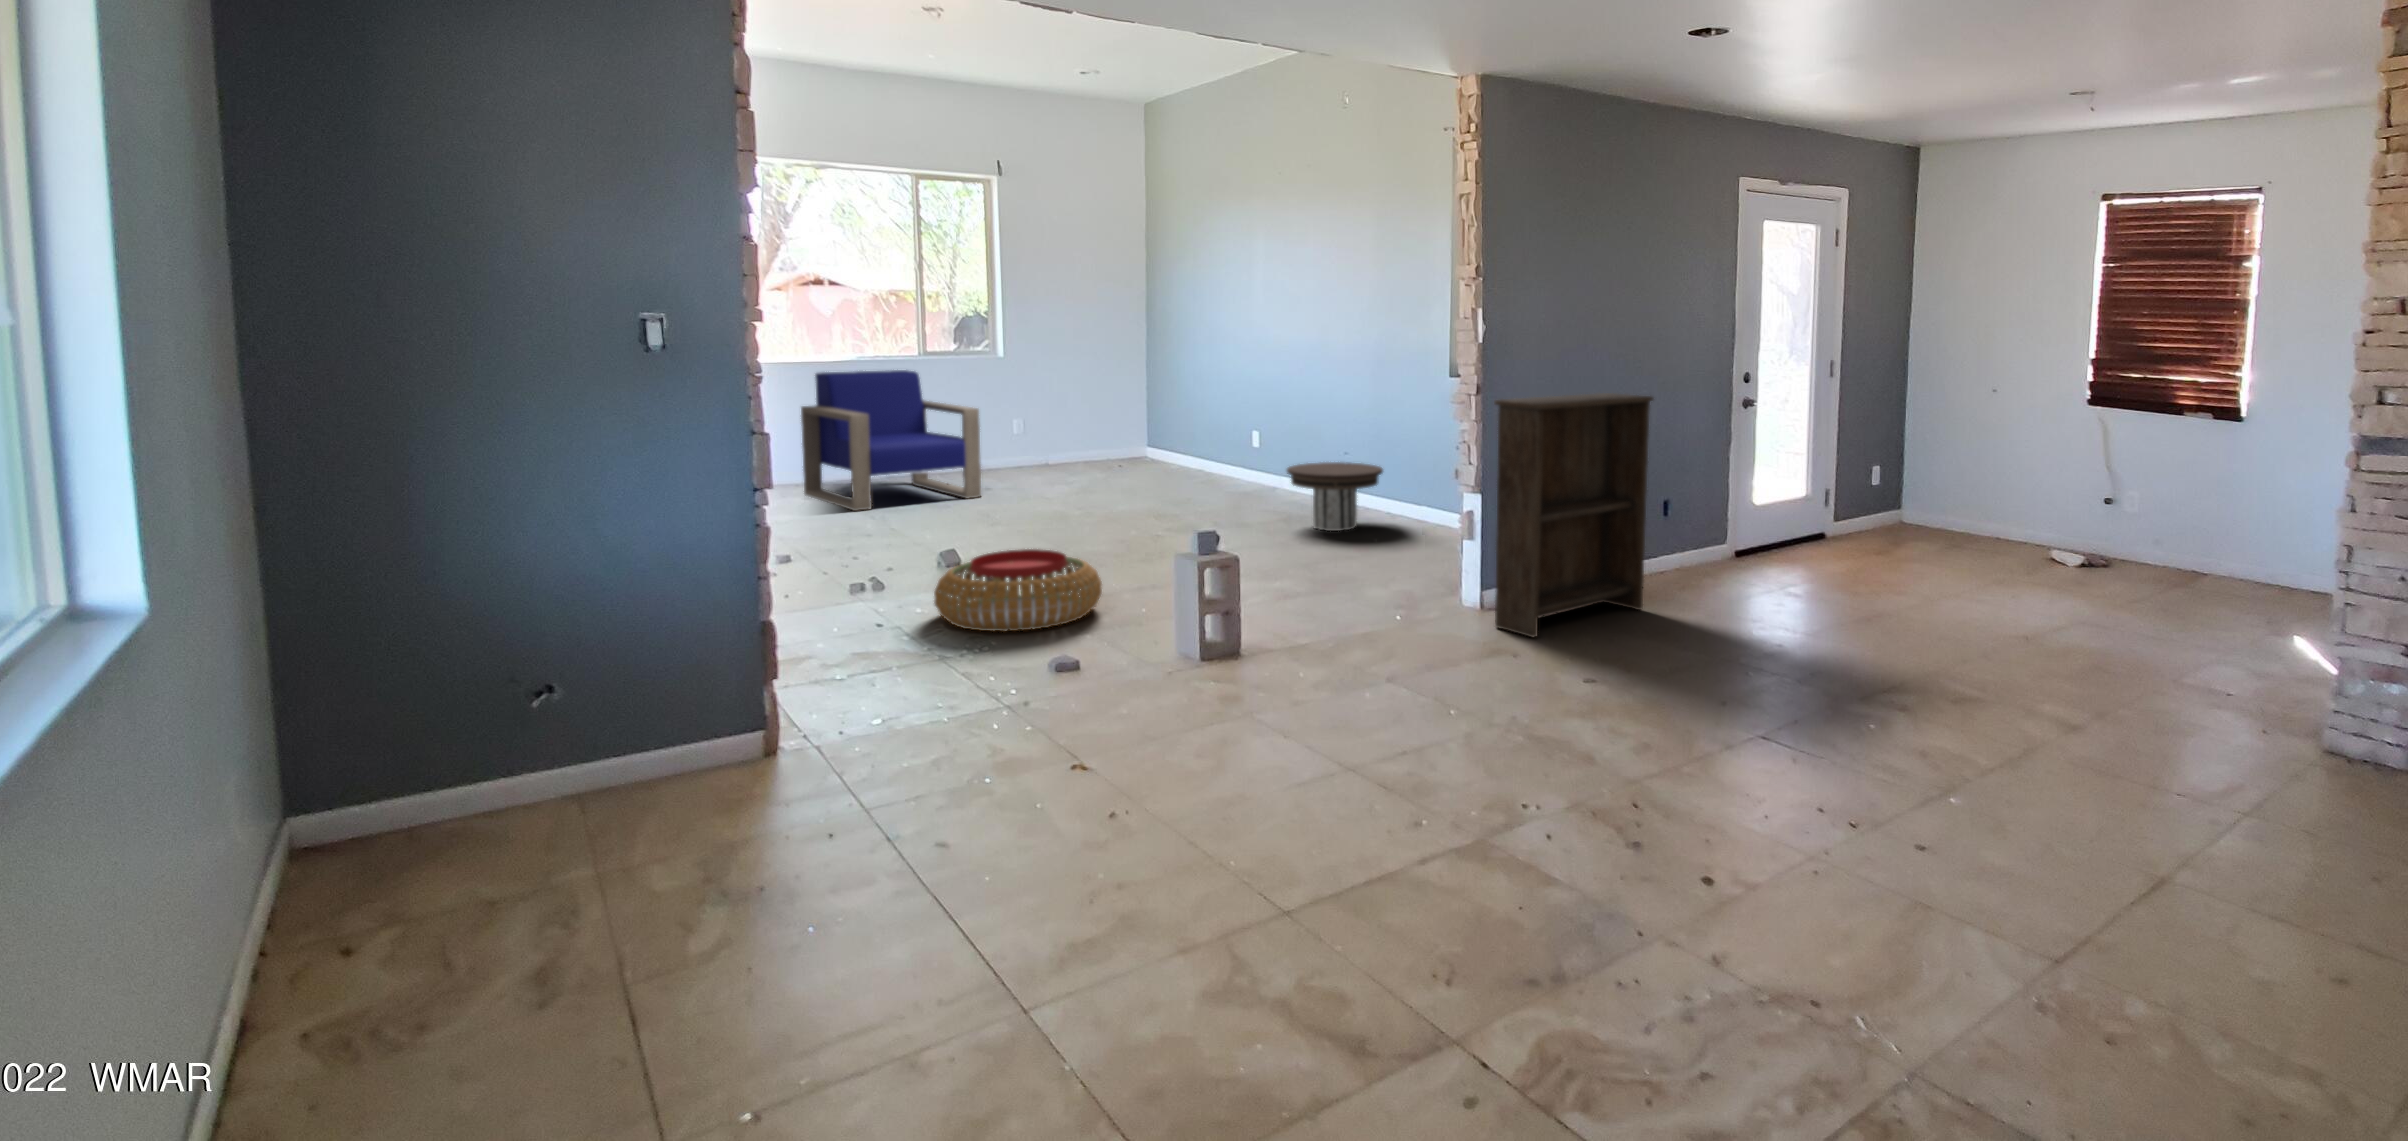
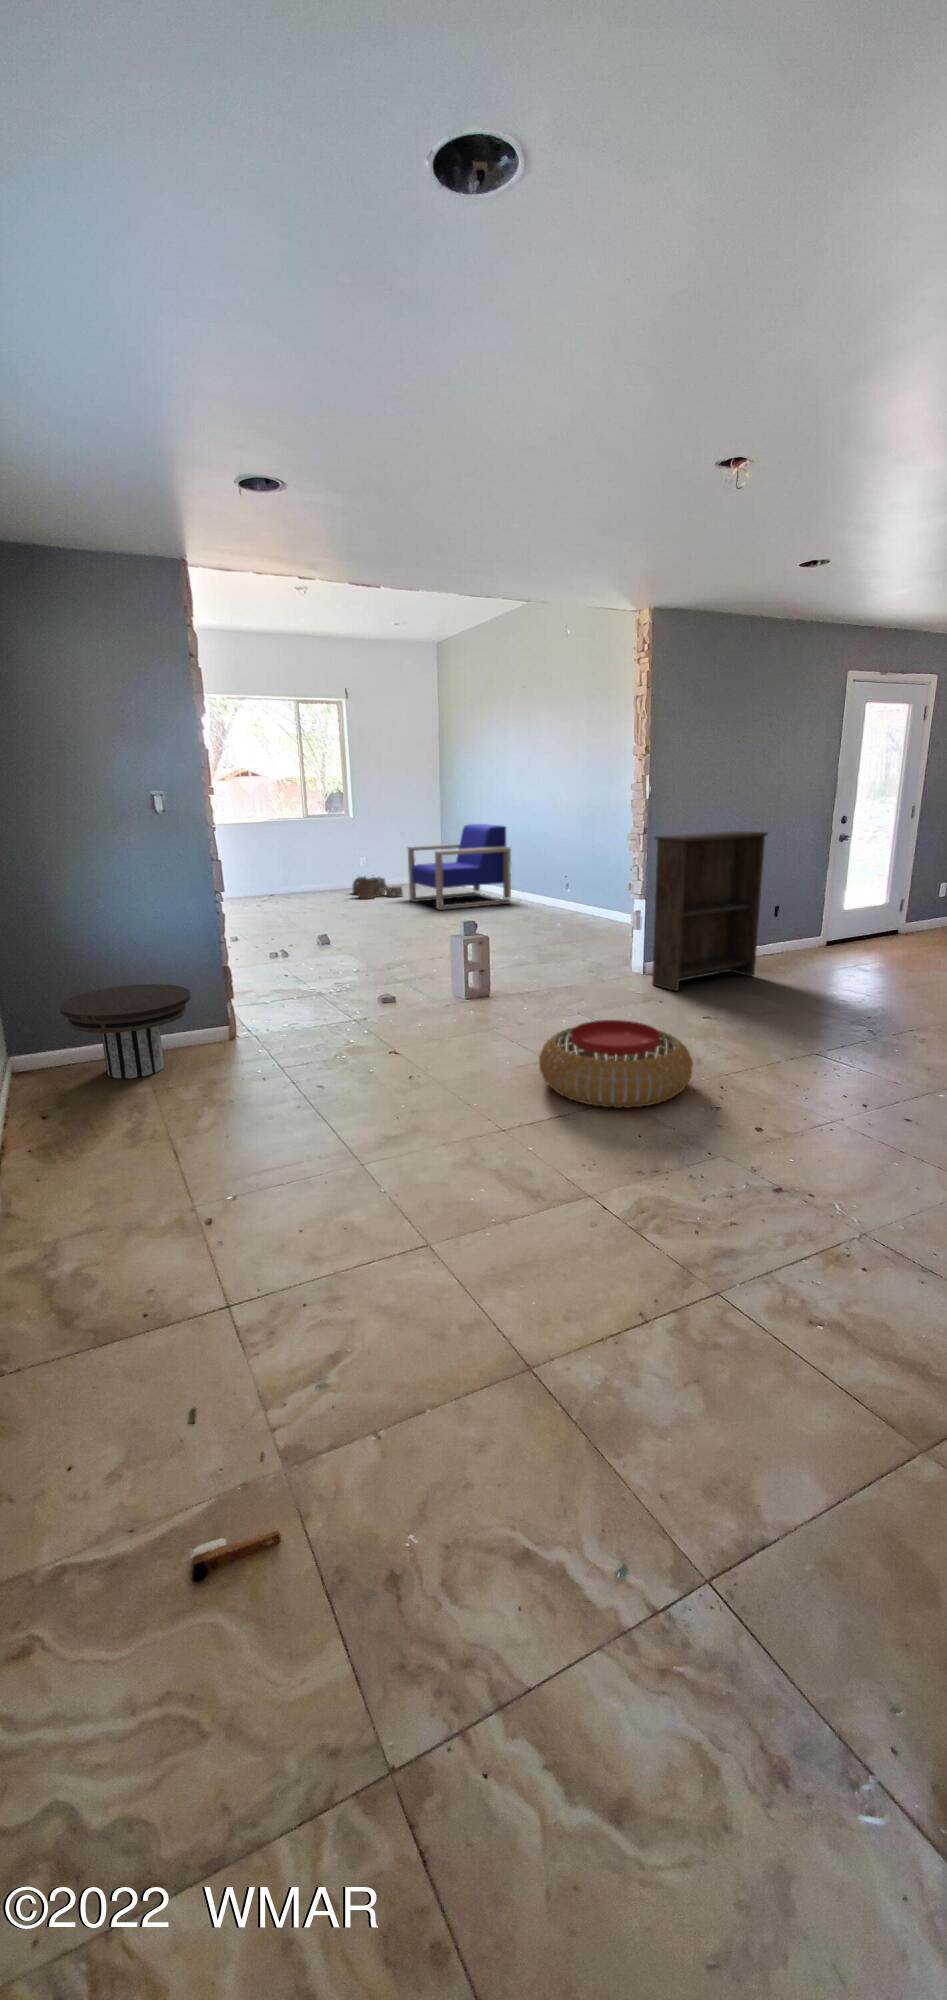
armchair: present [801,370,981,511] -> present [408,824,511,910]
woven basket: none [997,447,1082,486] -> present [353,877,403,899]
side table: present [1287,462,1383,531] -> present [60,984,191,1079]
pouf: present [934,549,1102,632] -> present [539,1020,693,1108]

